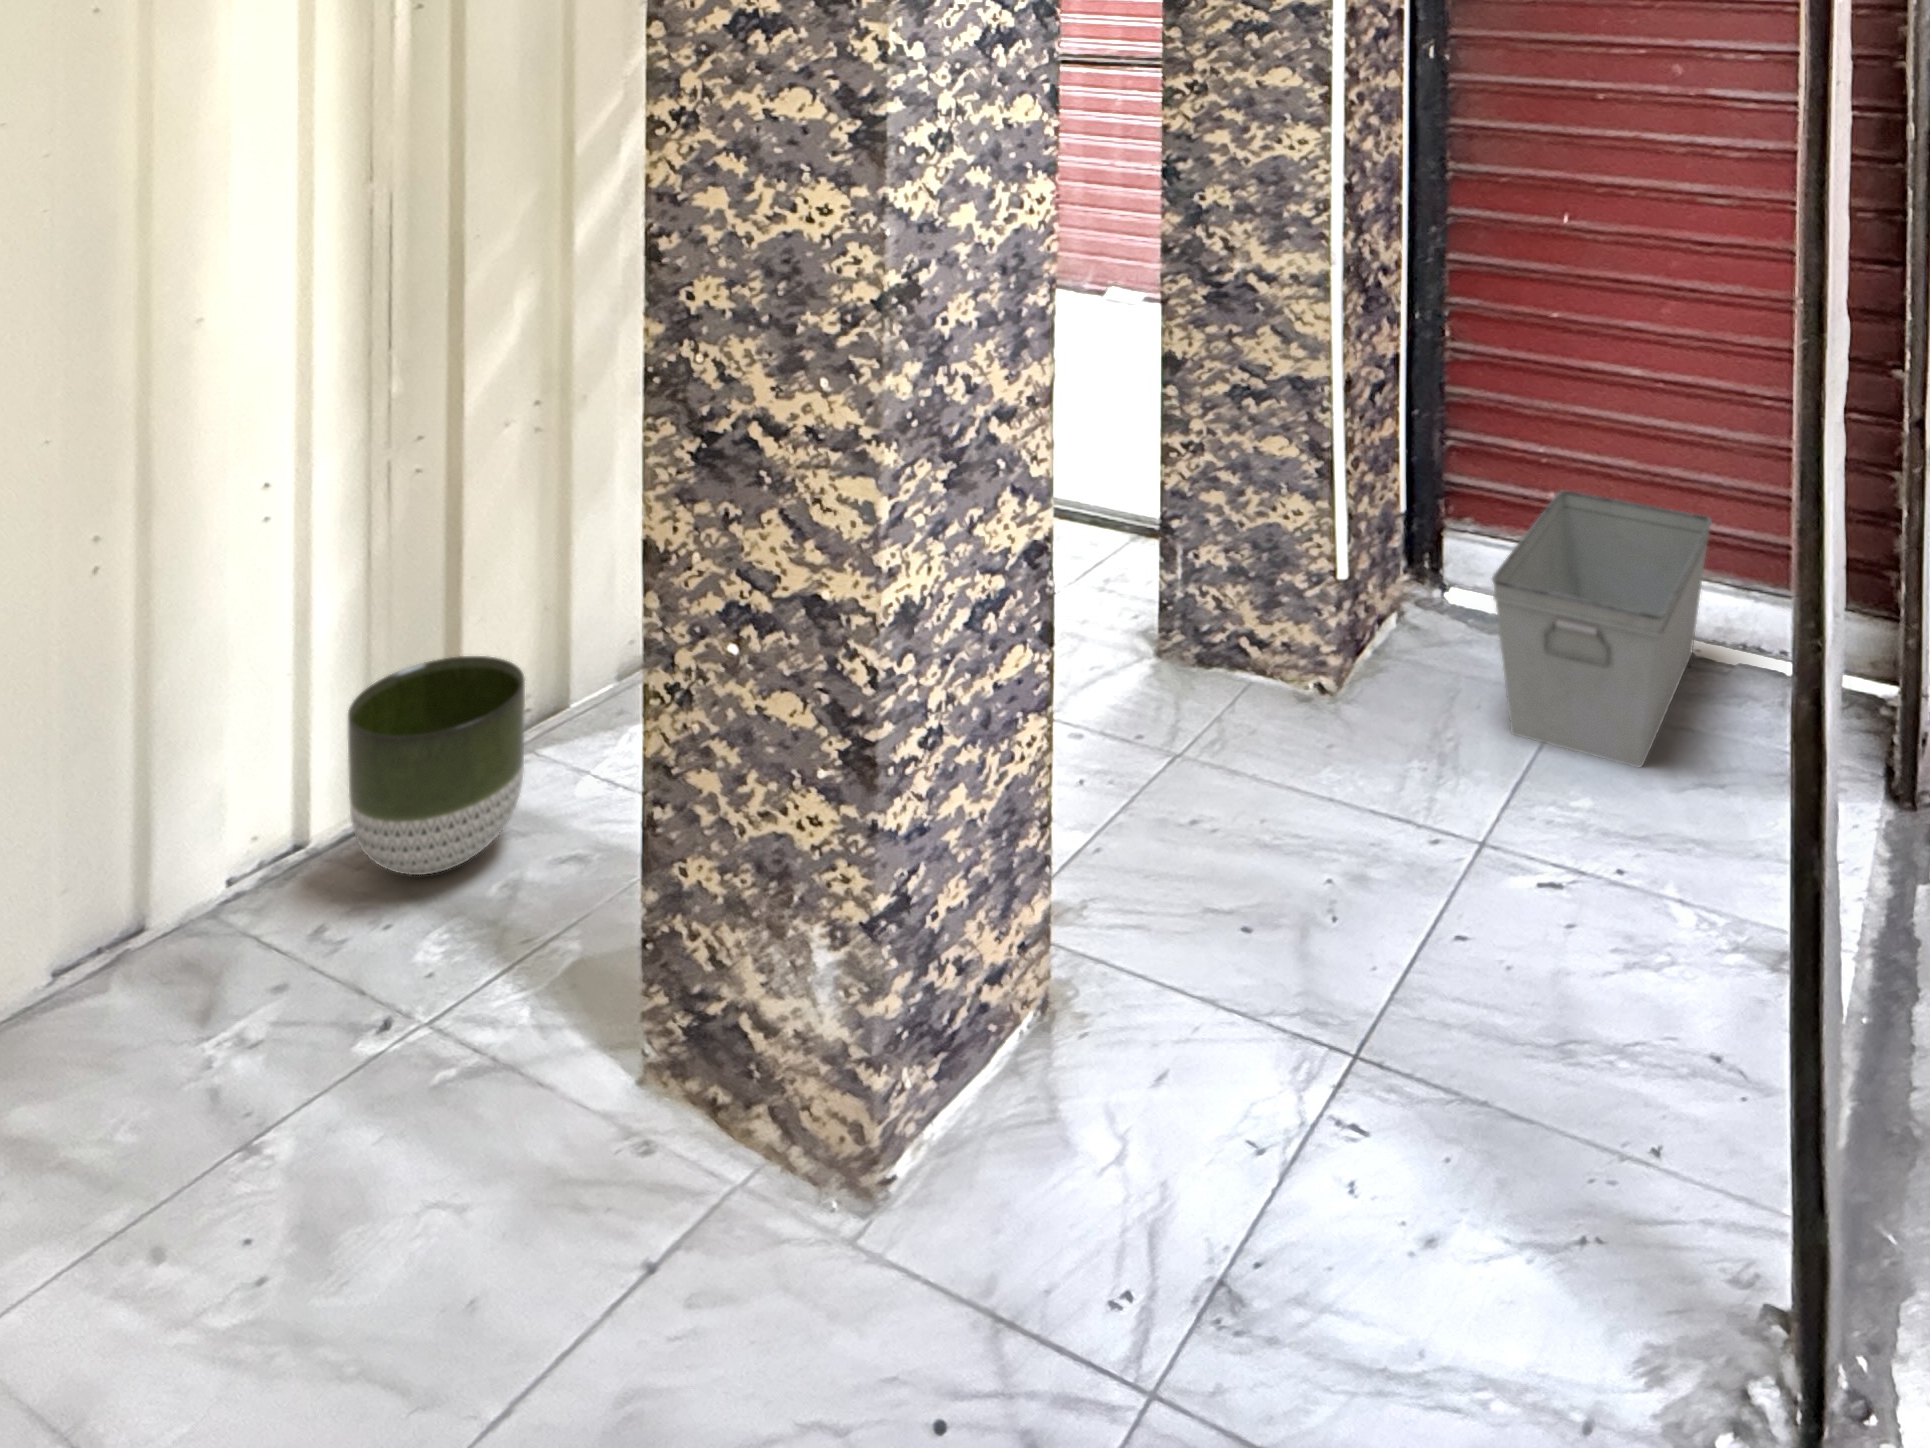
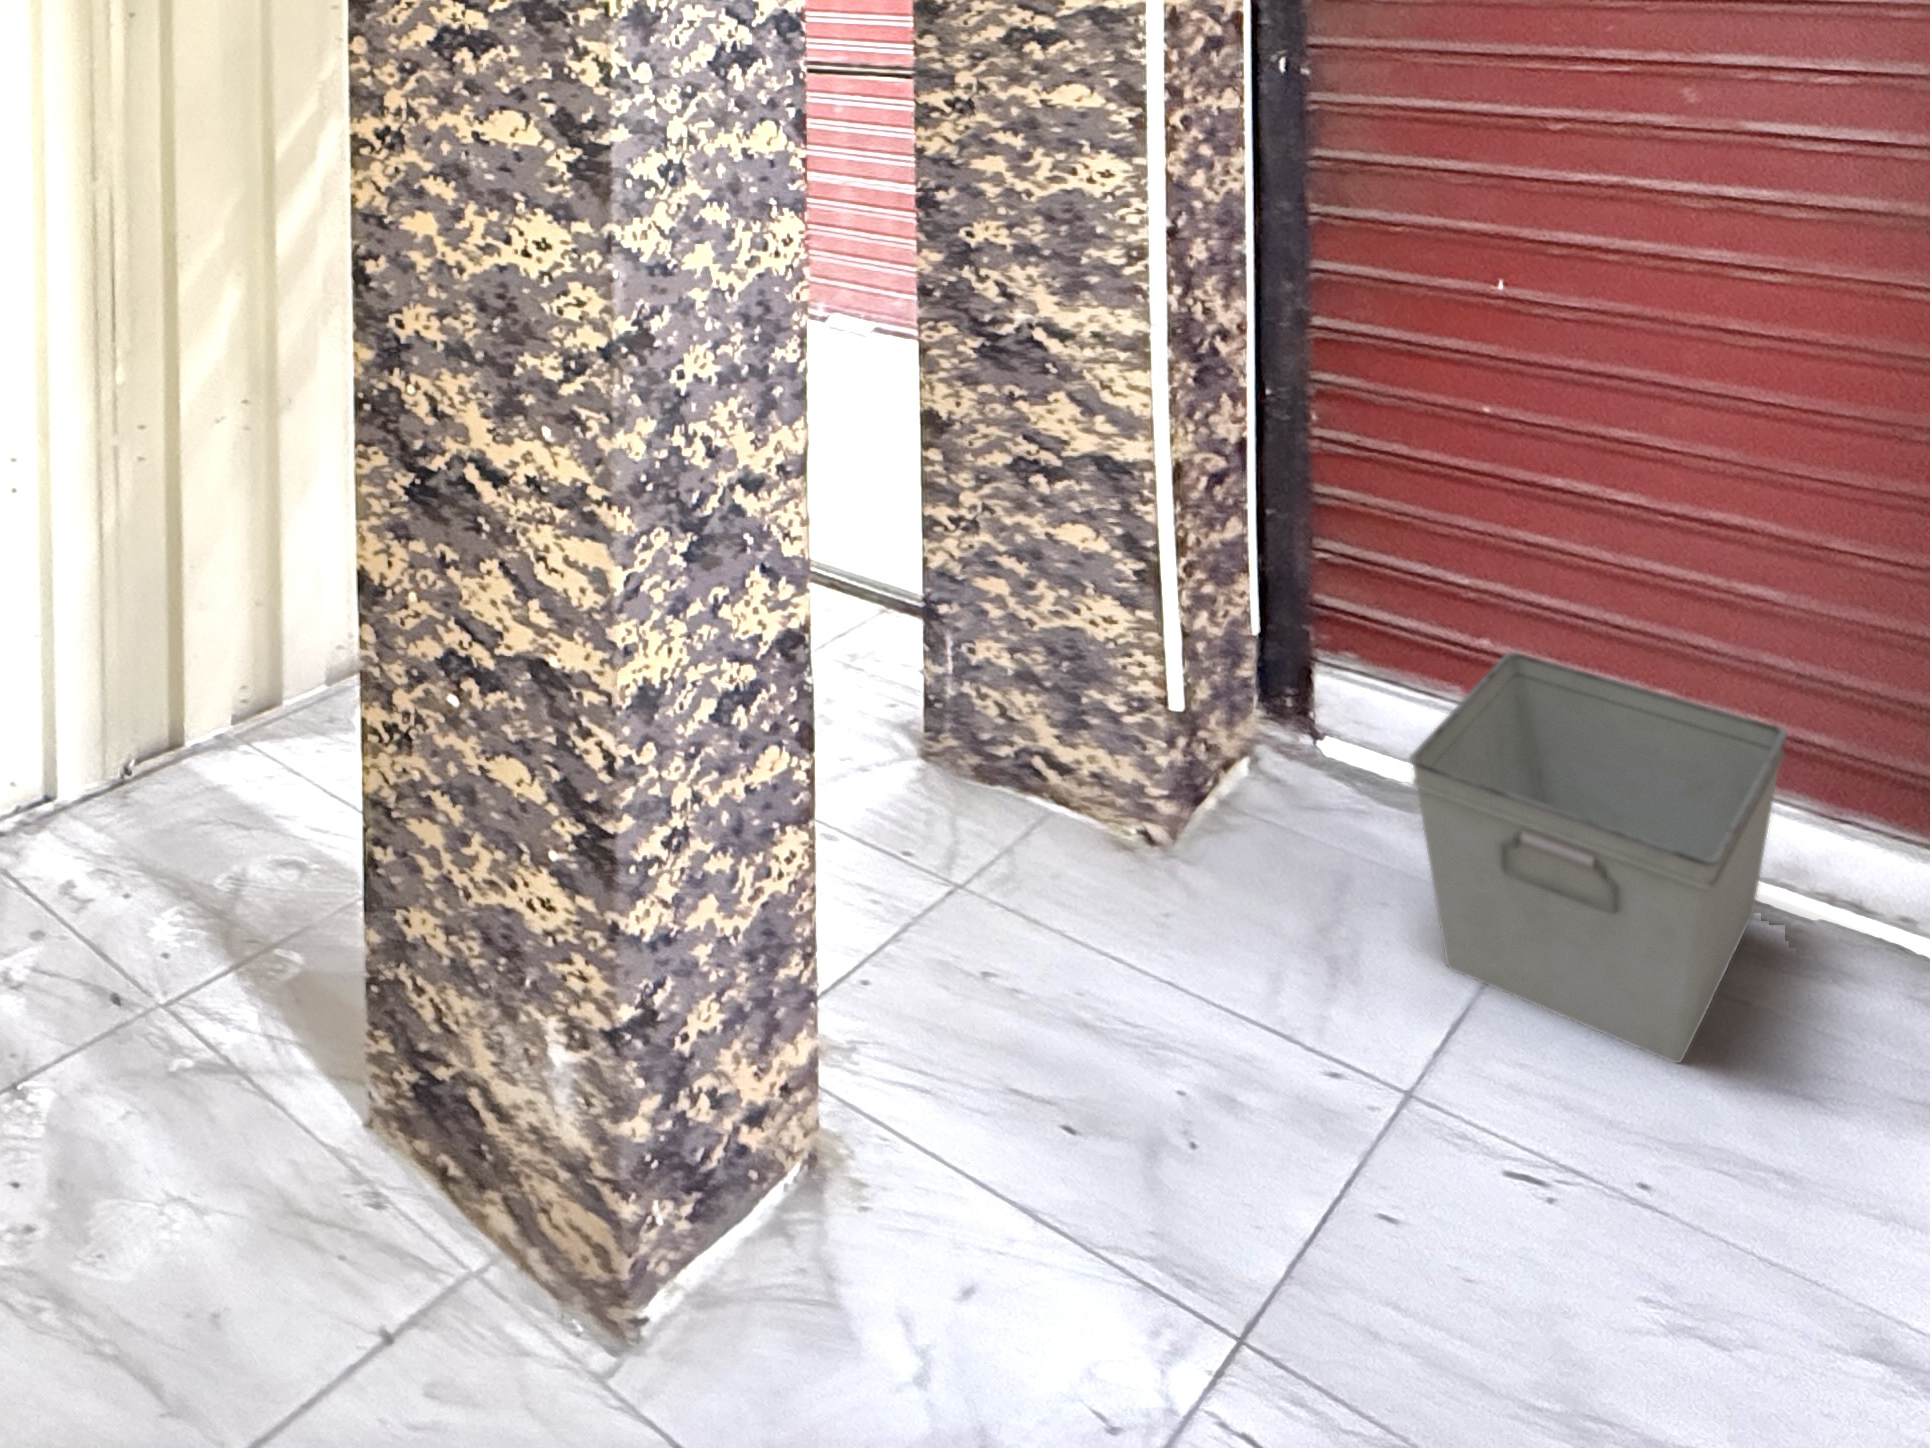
planter: present [348,656,525,875] -> none [89,637,242,844]

